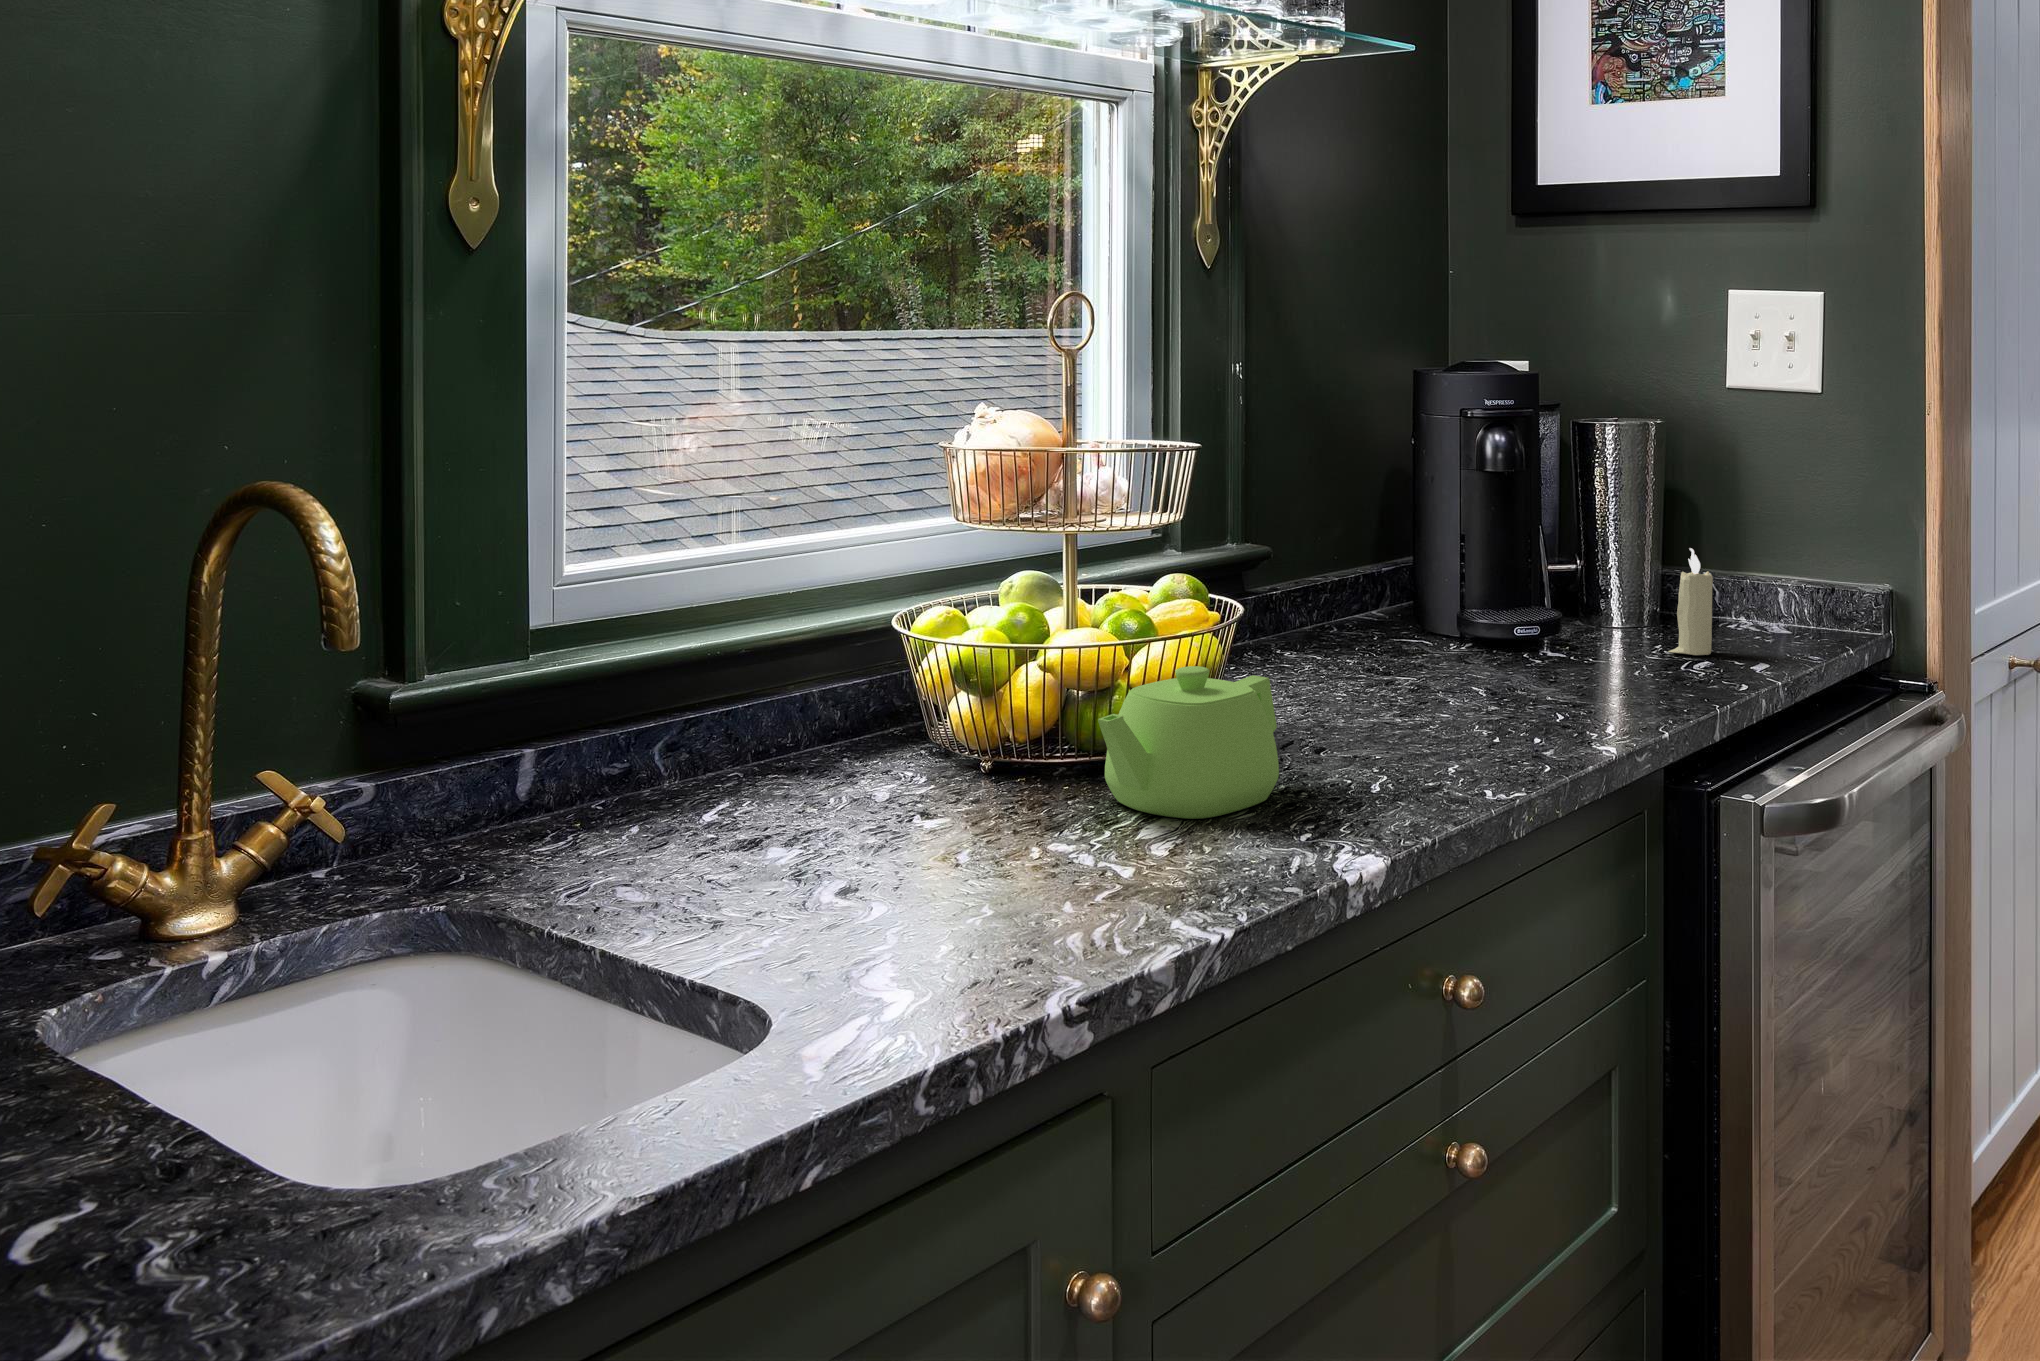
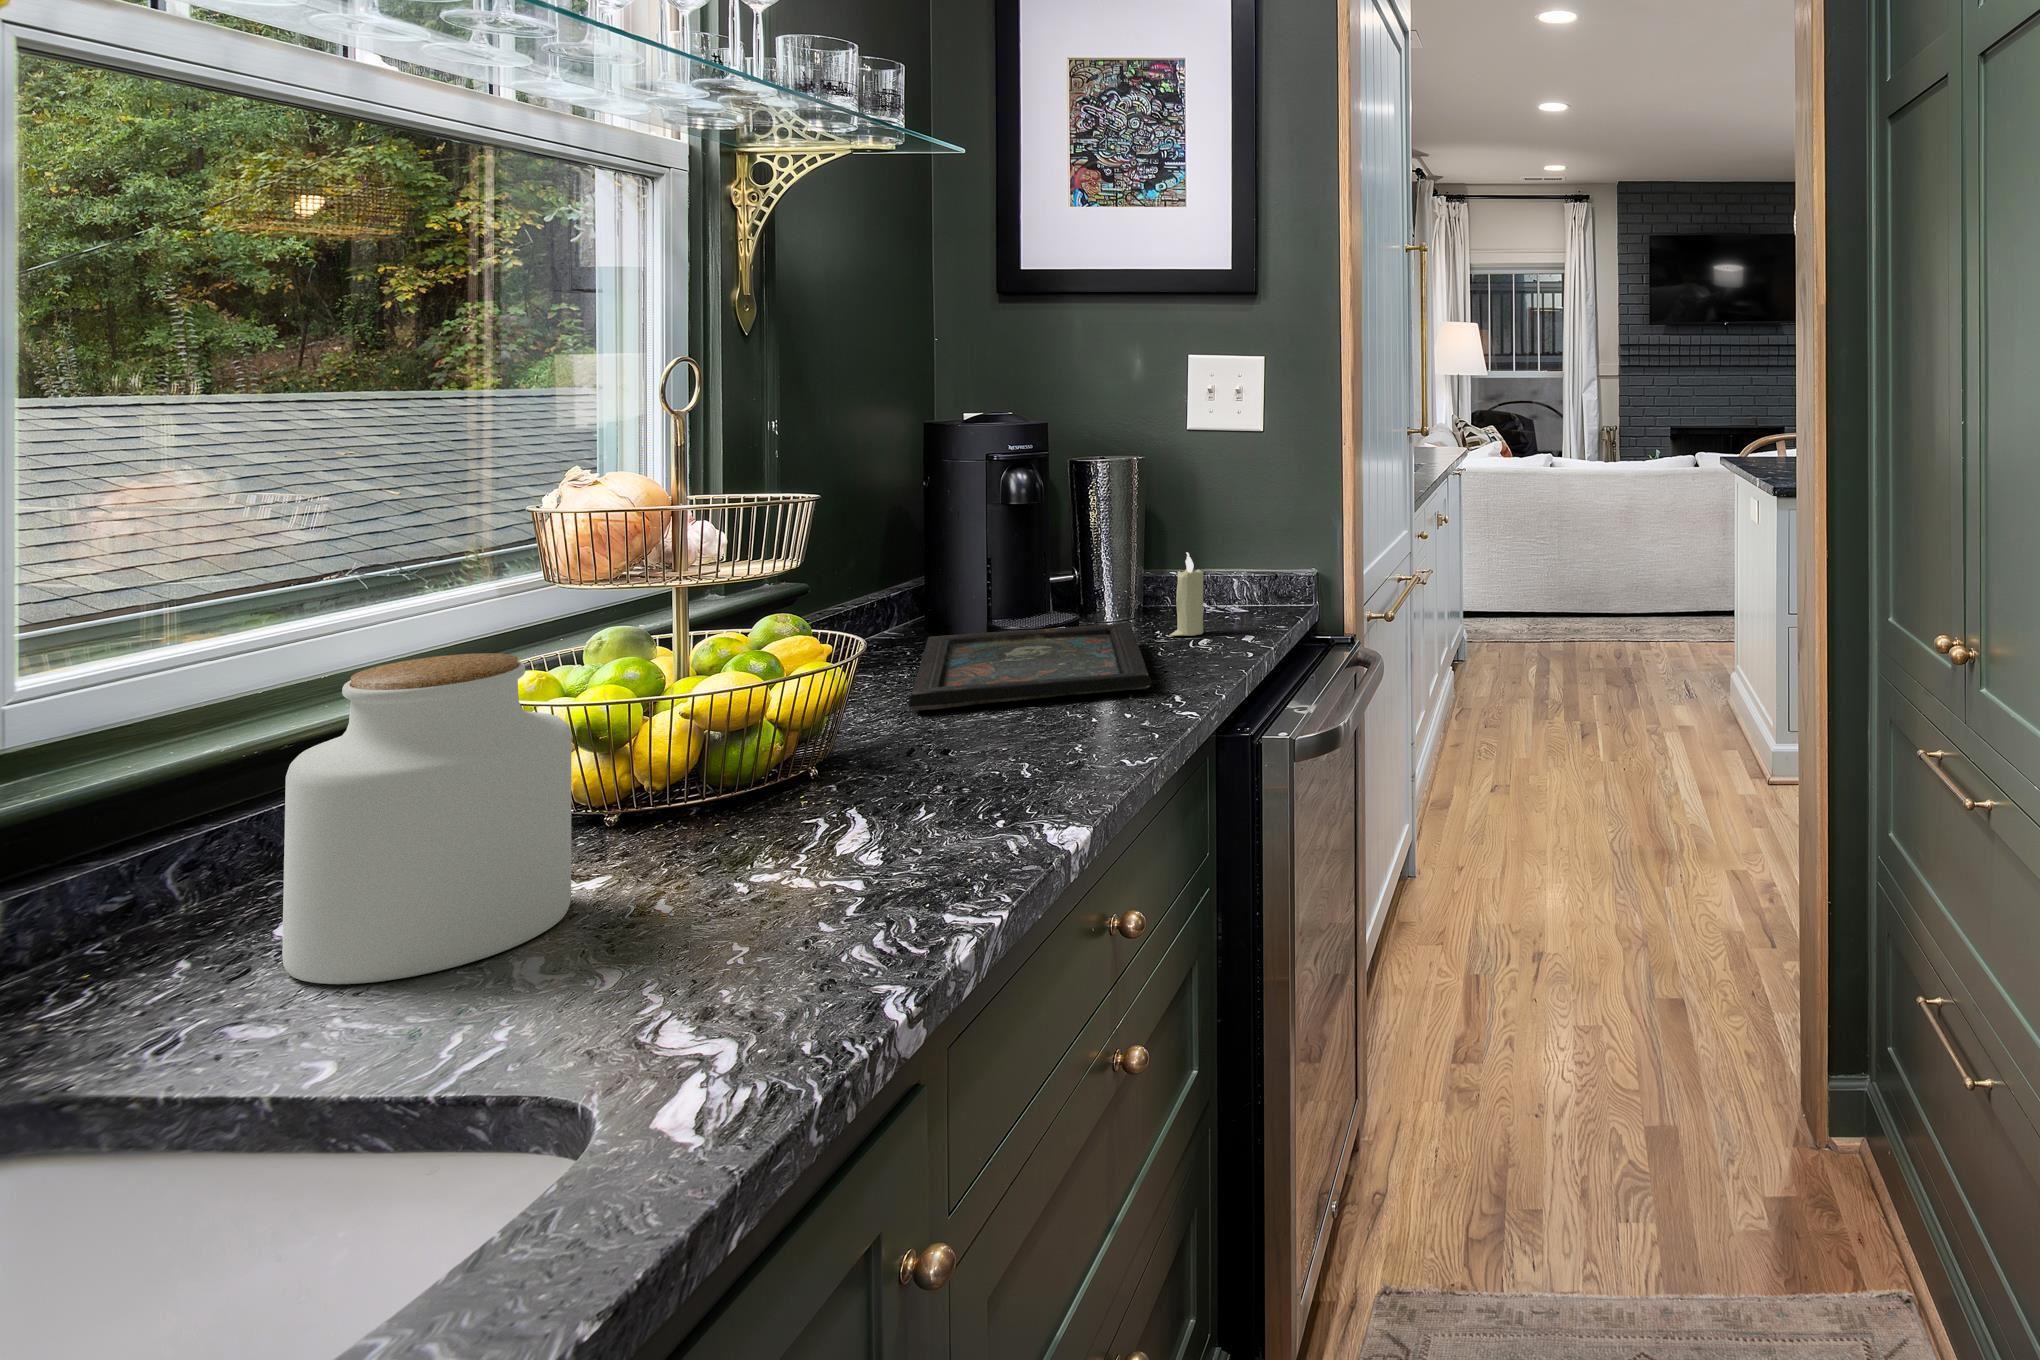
jar: none [684,582,906,872] -> present [282,653,571,984]
tray: none [1321,622,1618,710] -> present [909,623,1152,710]
teapot: present [1098,666,1279,819] -> none [767,692,945,835]

